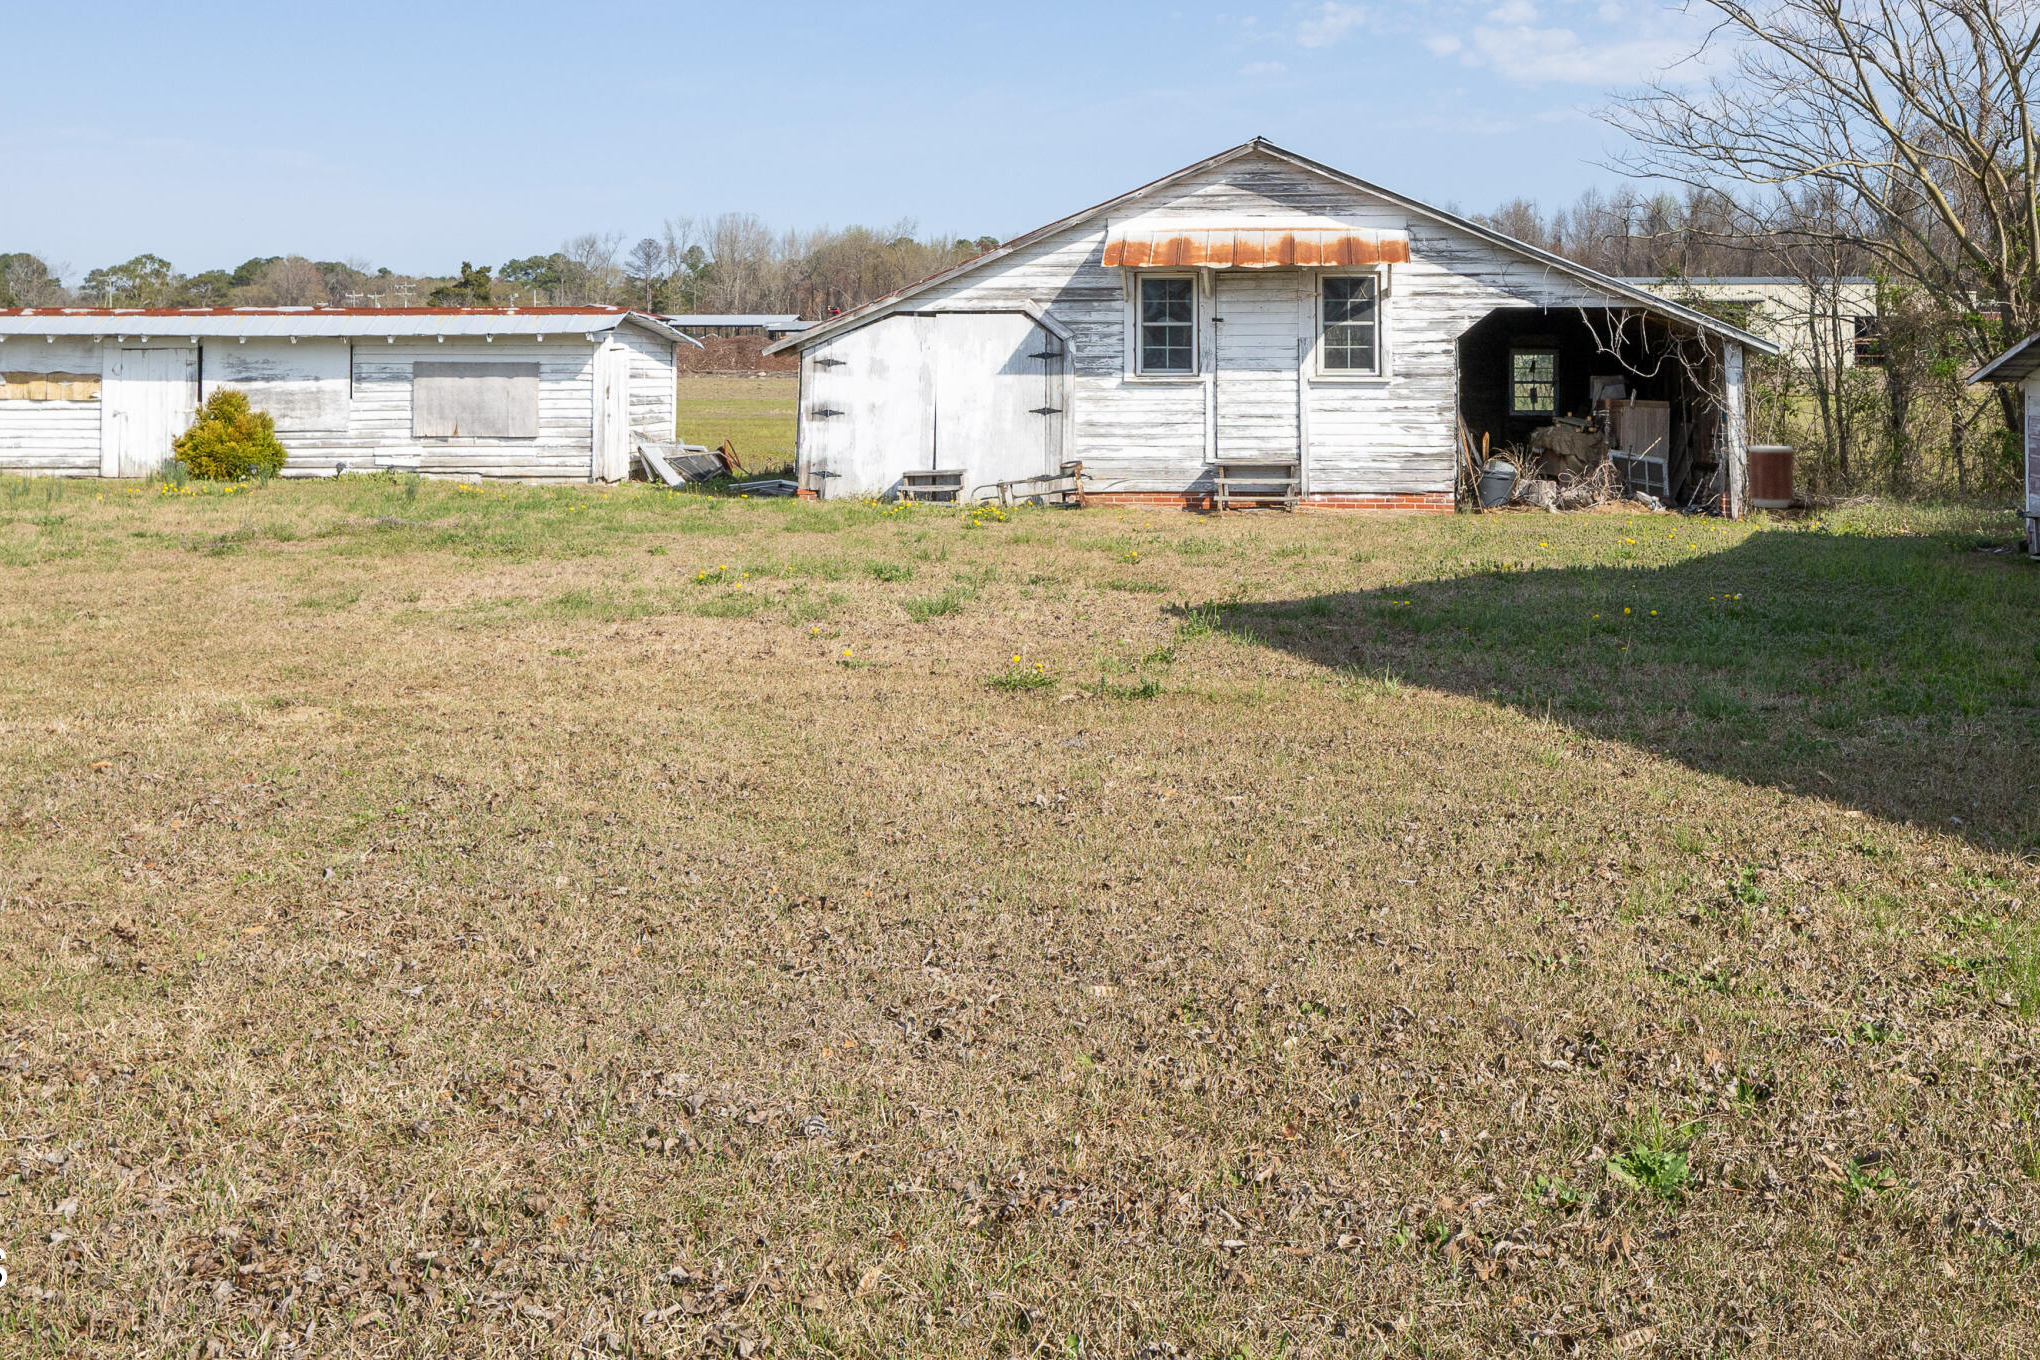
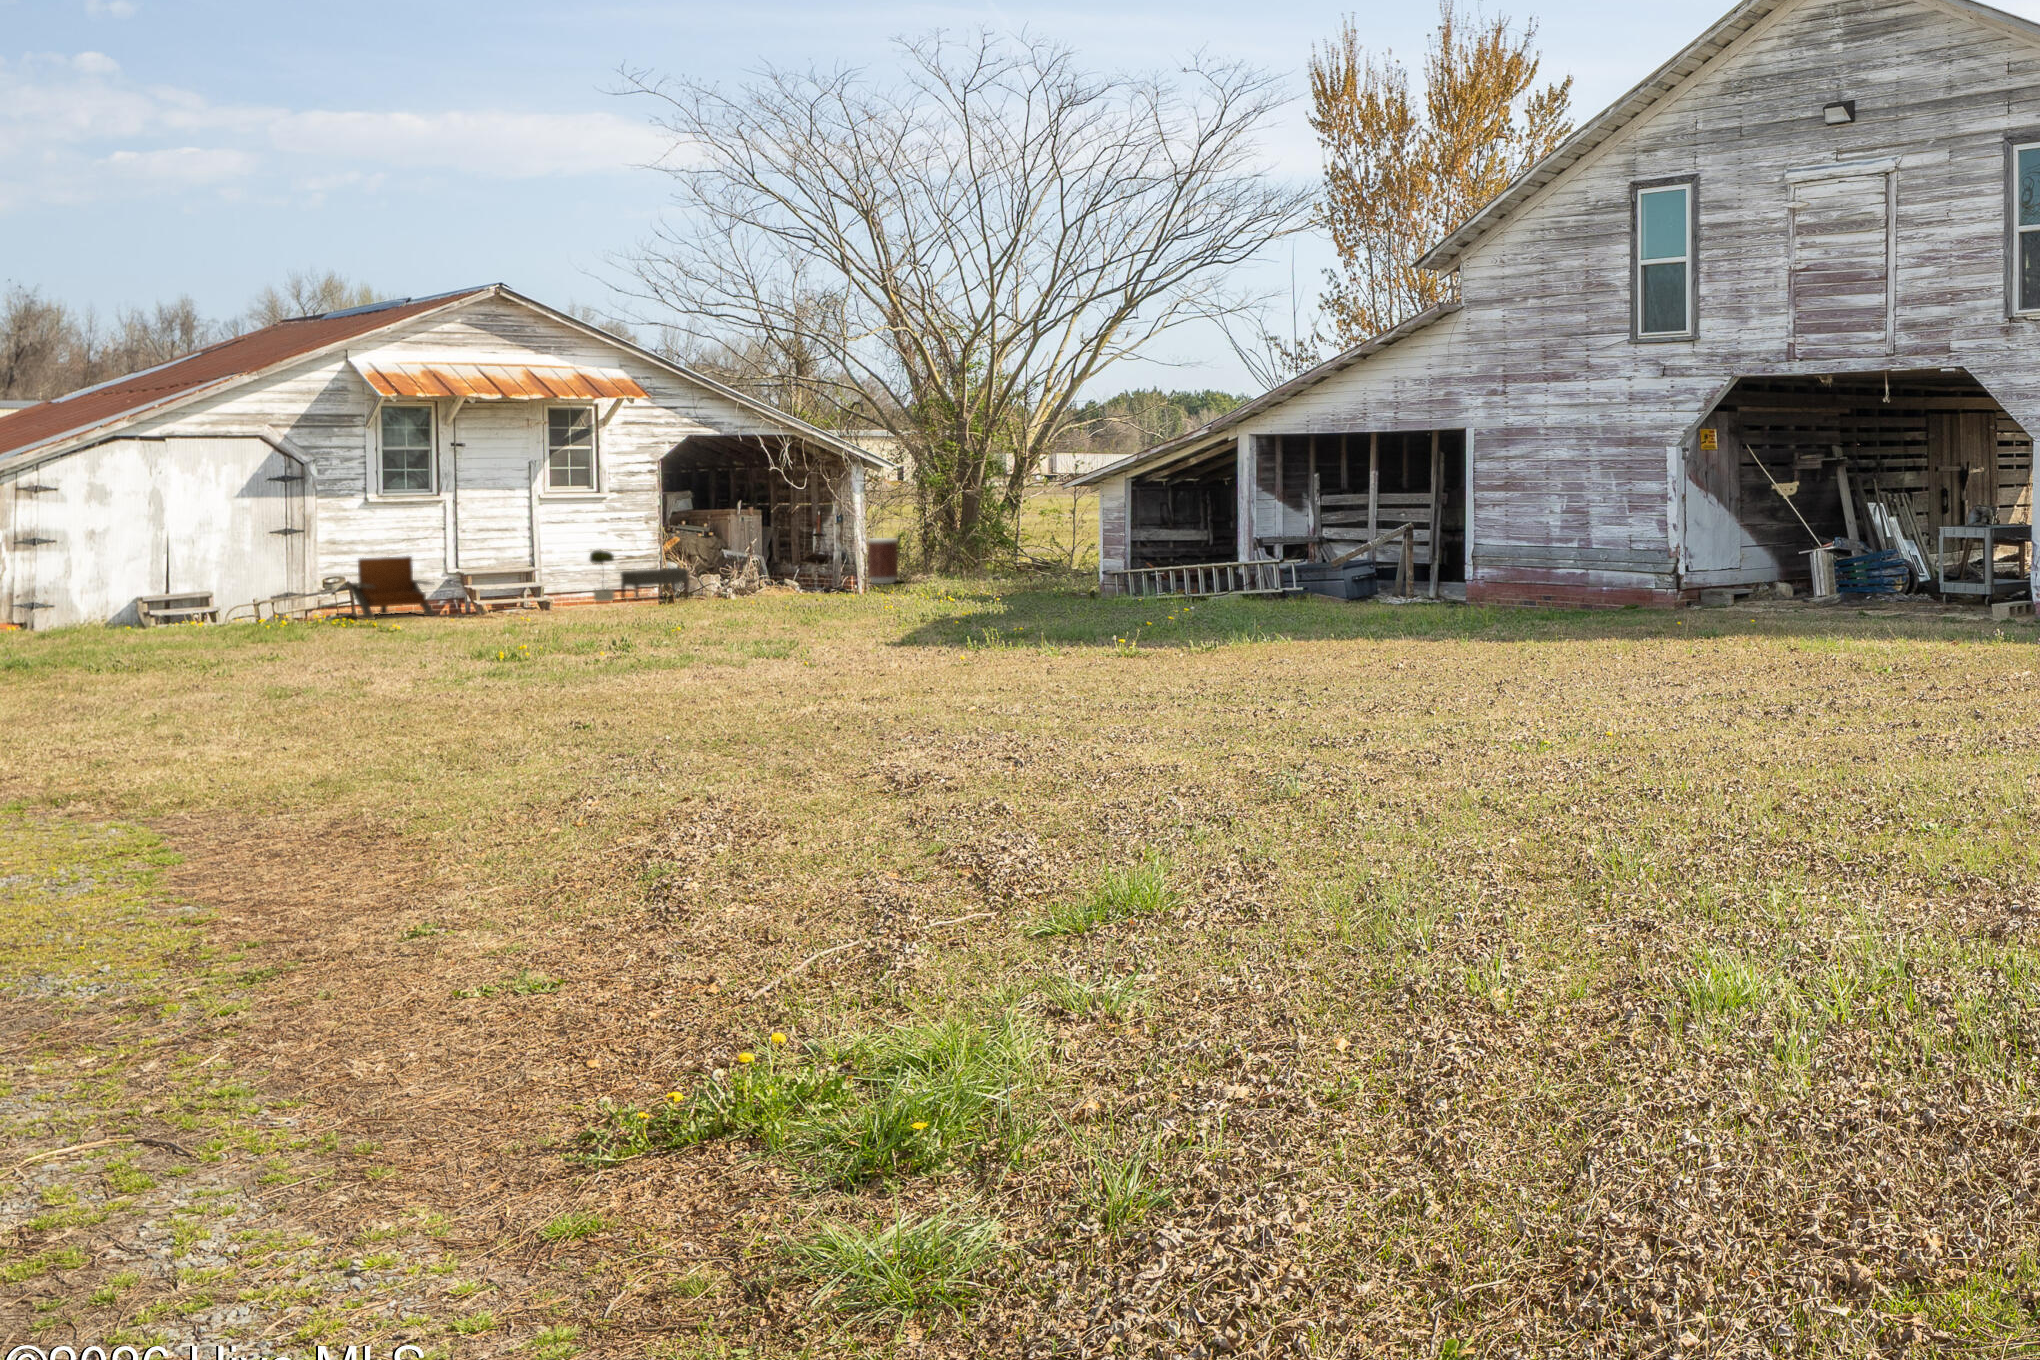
lounge chair: none [1090,442,1164,510] -> present [348,556,434,620]
potted tree: none [1362,444,1389,507] -> present [590,550,615,602]
bench: none [1399,471,1484,508] -> present [620,568,689,600]

